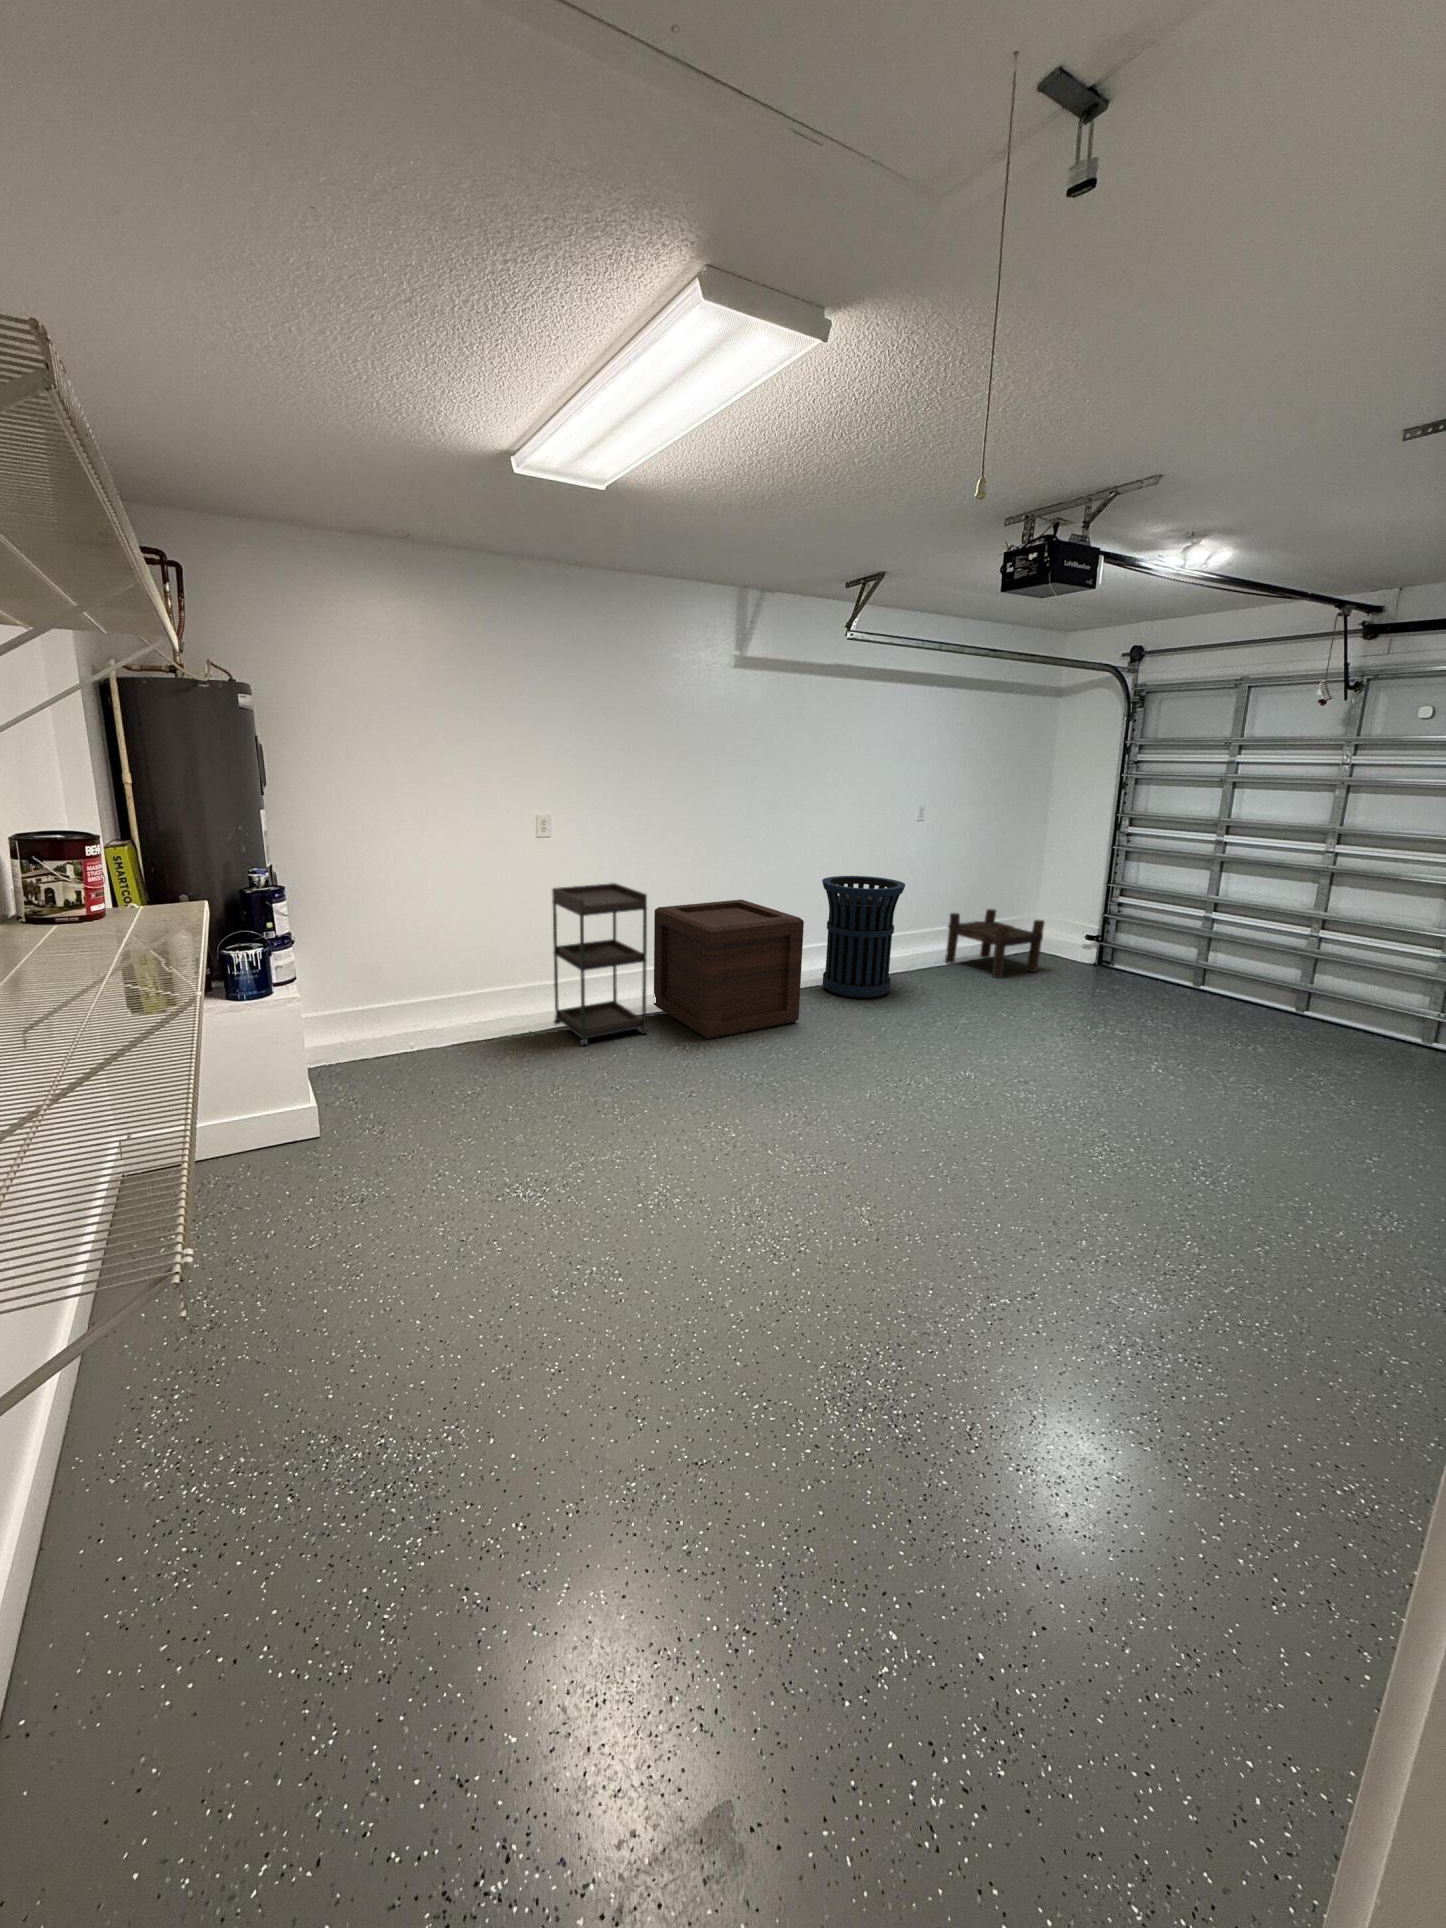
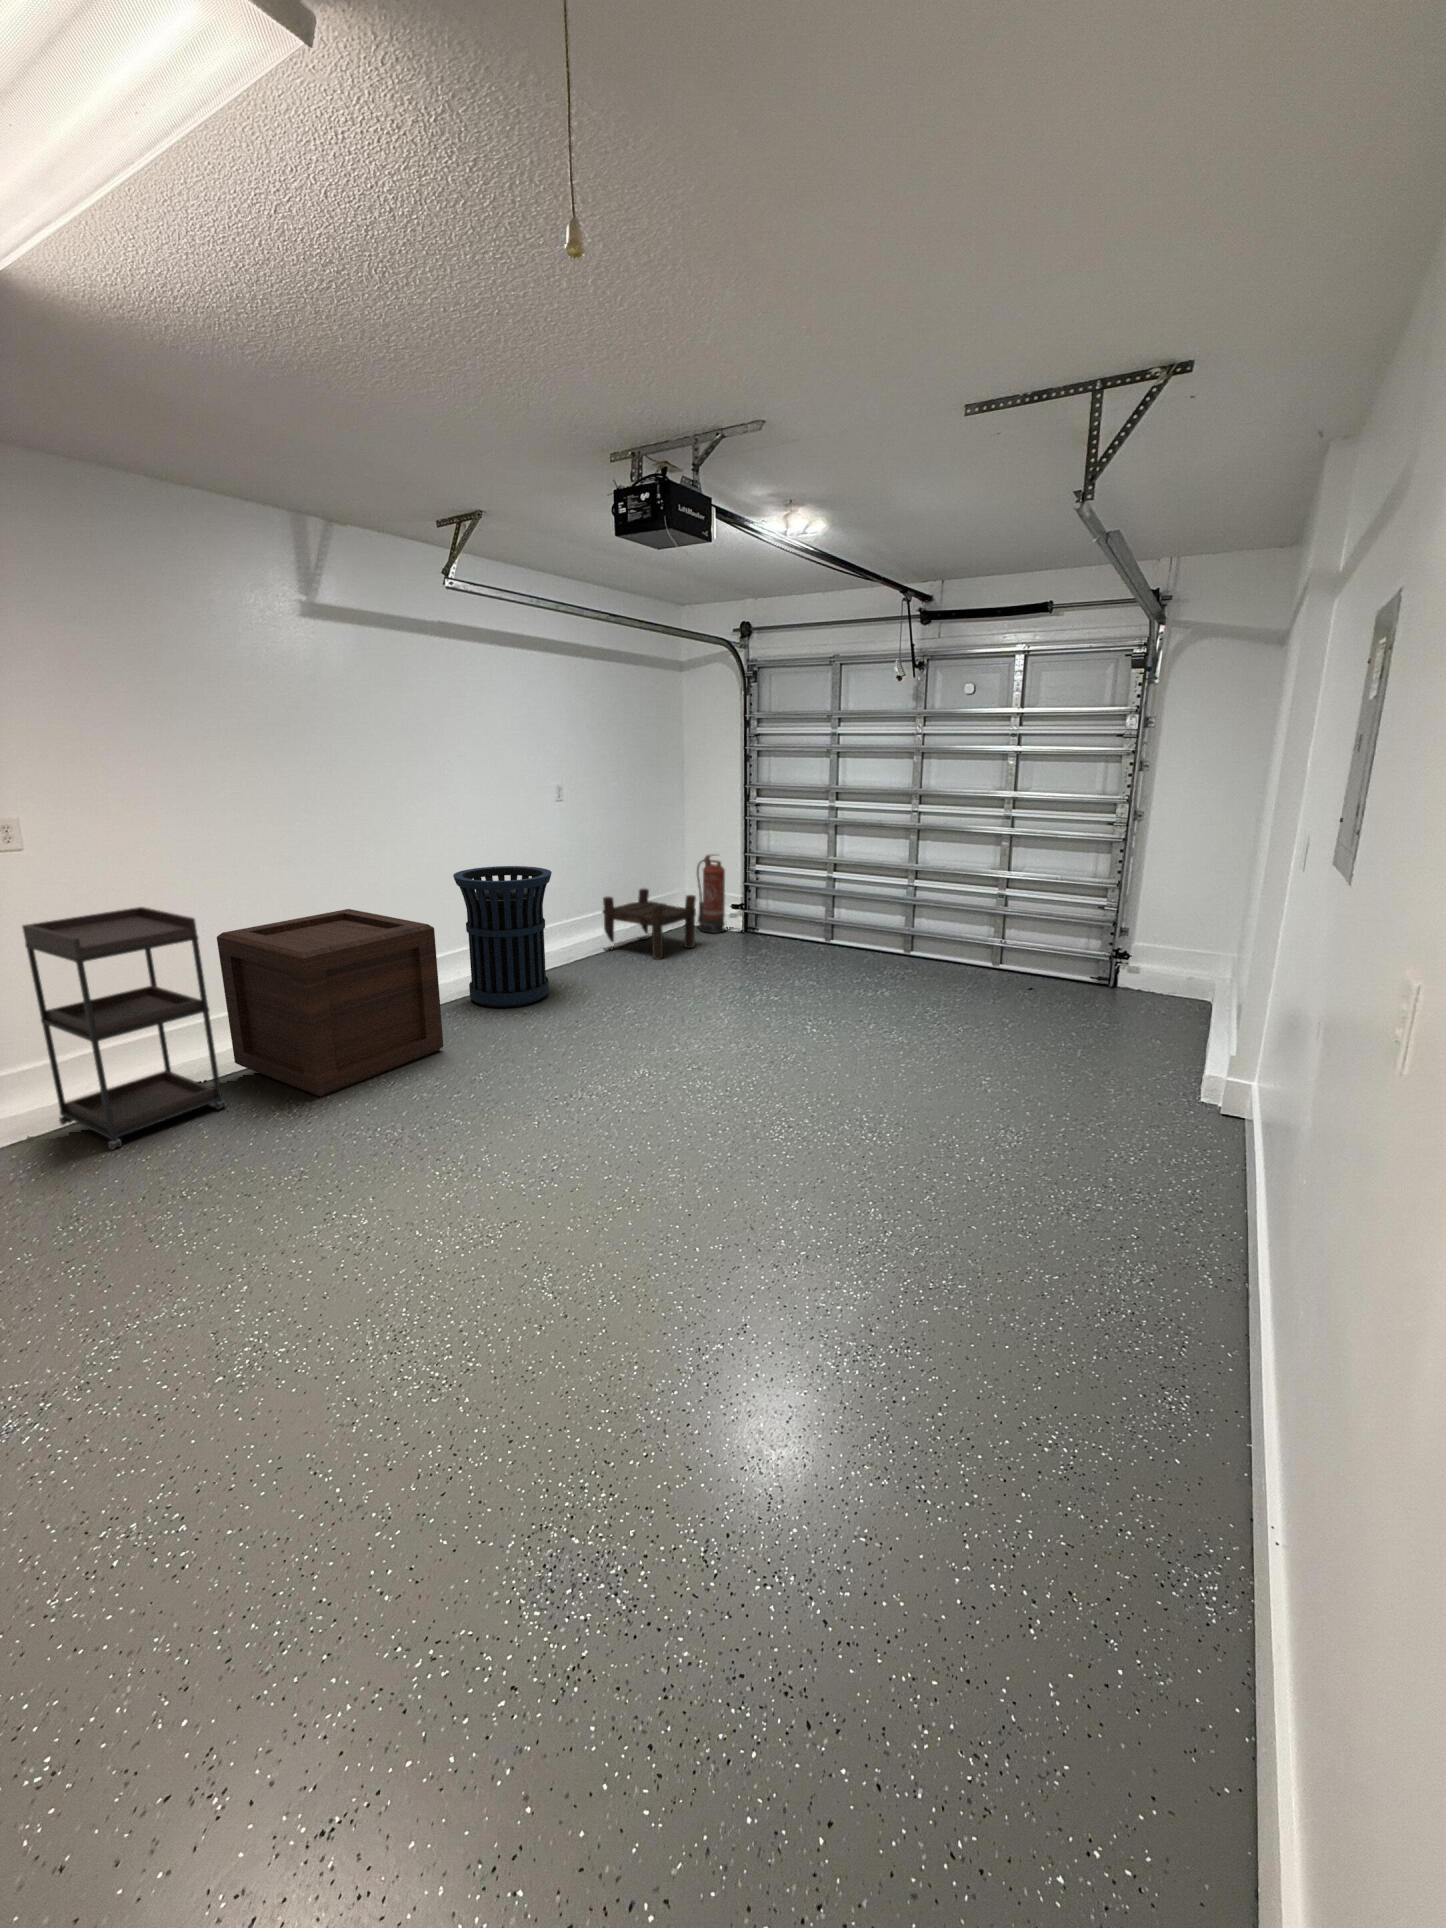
fire extinguisher: none [1043,882,1082,962] -> present [697,854,726,934]

